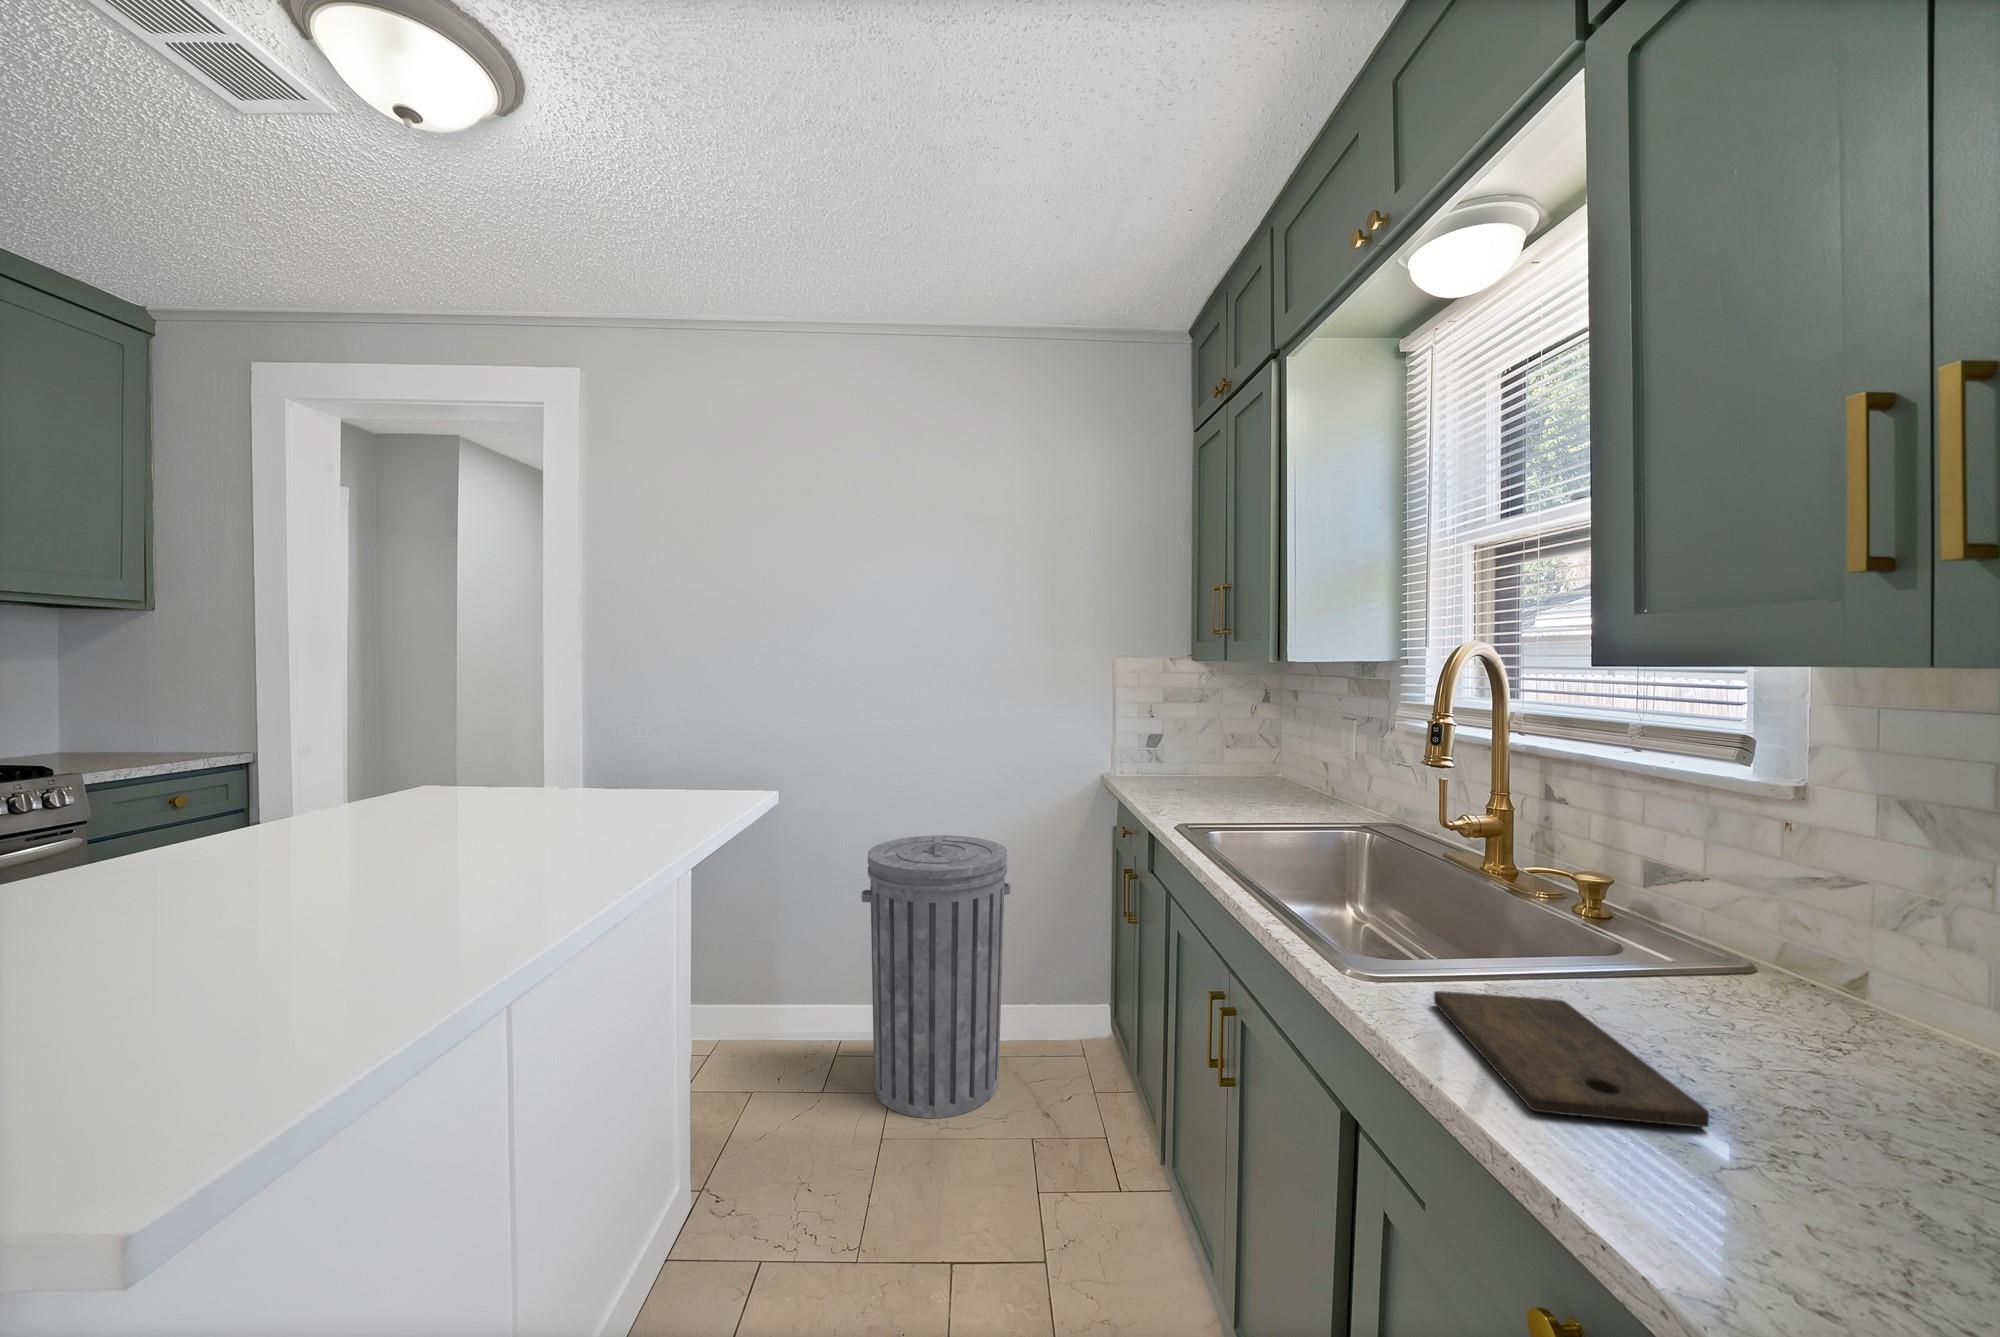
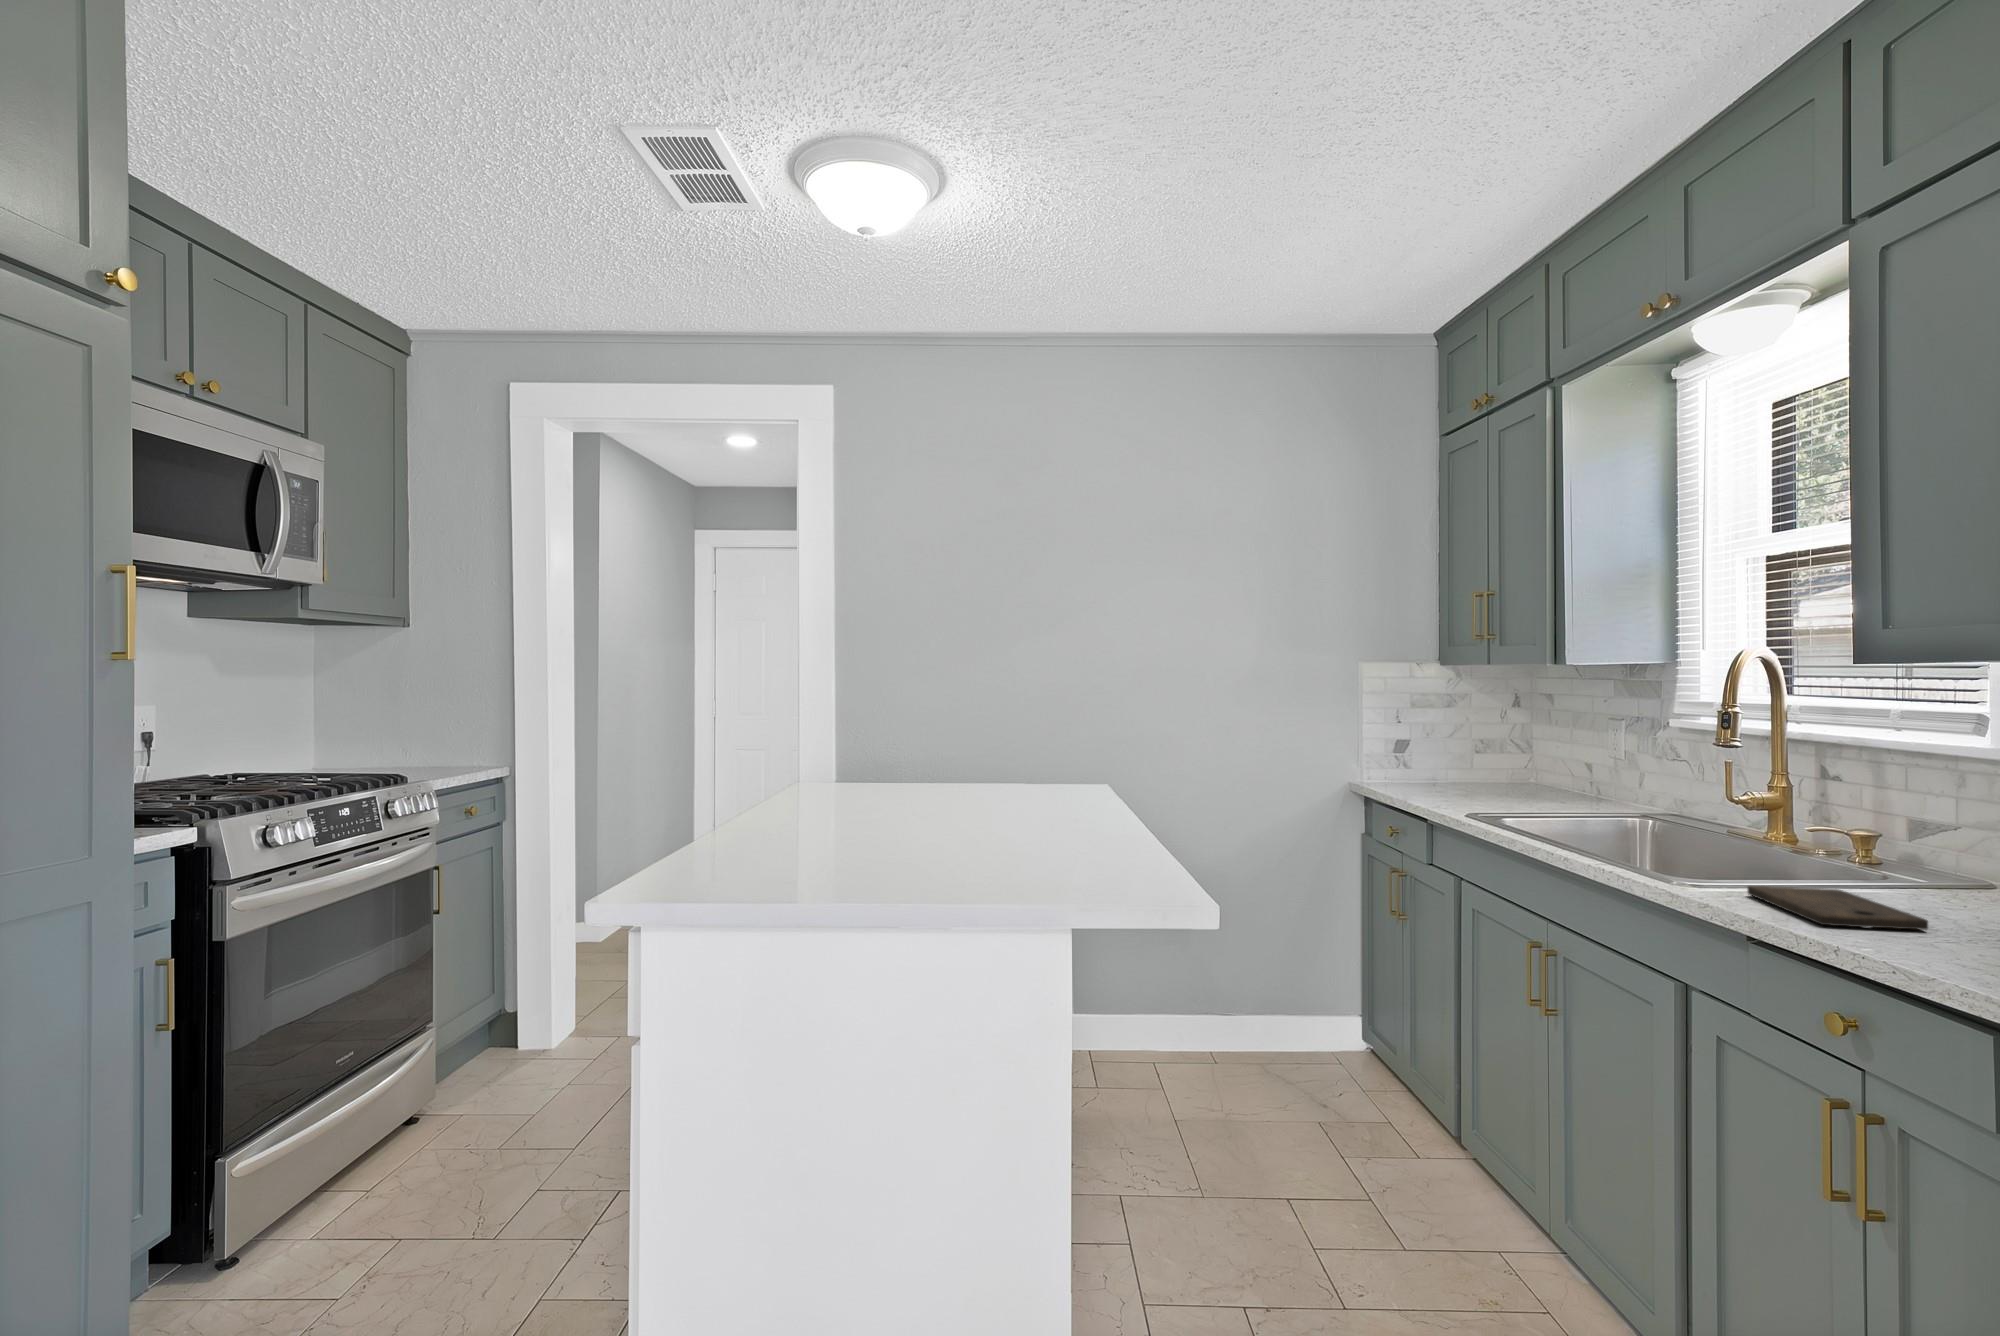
trash can: present [862,835,1010,1118] -> none [1130,839,1272,1104]

